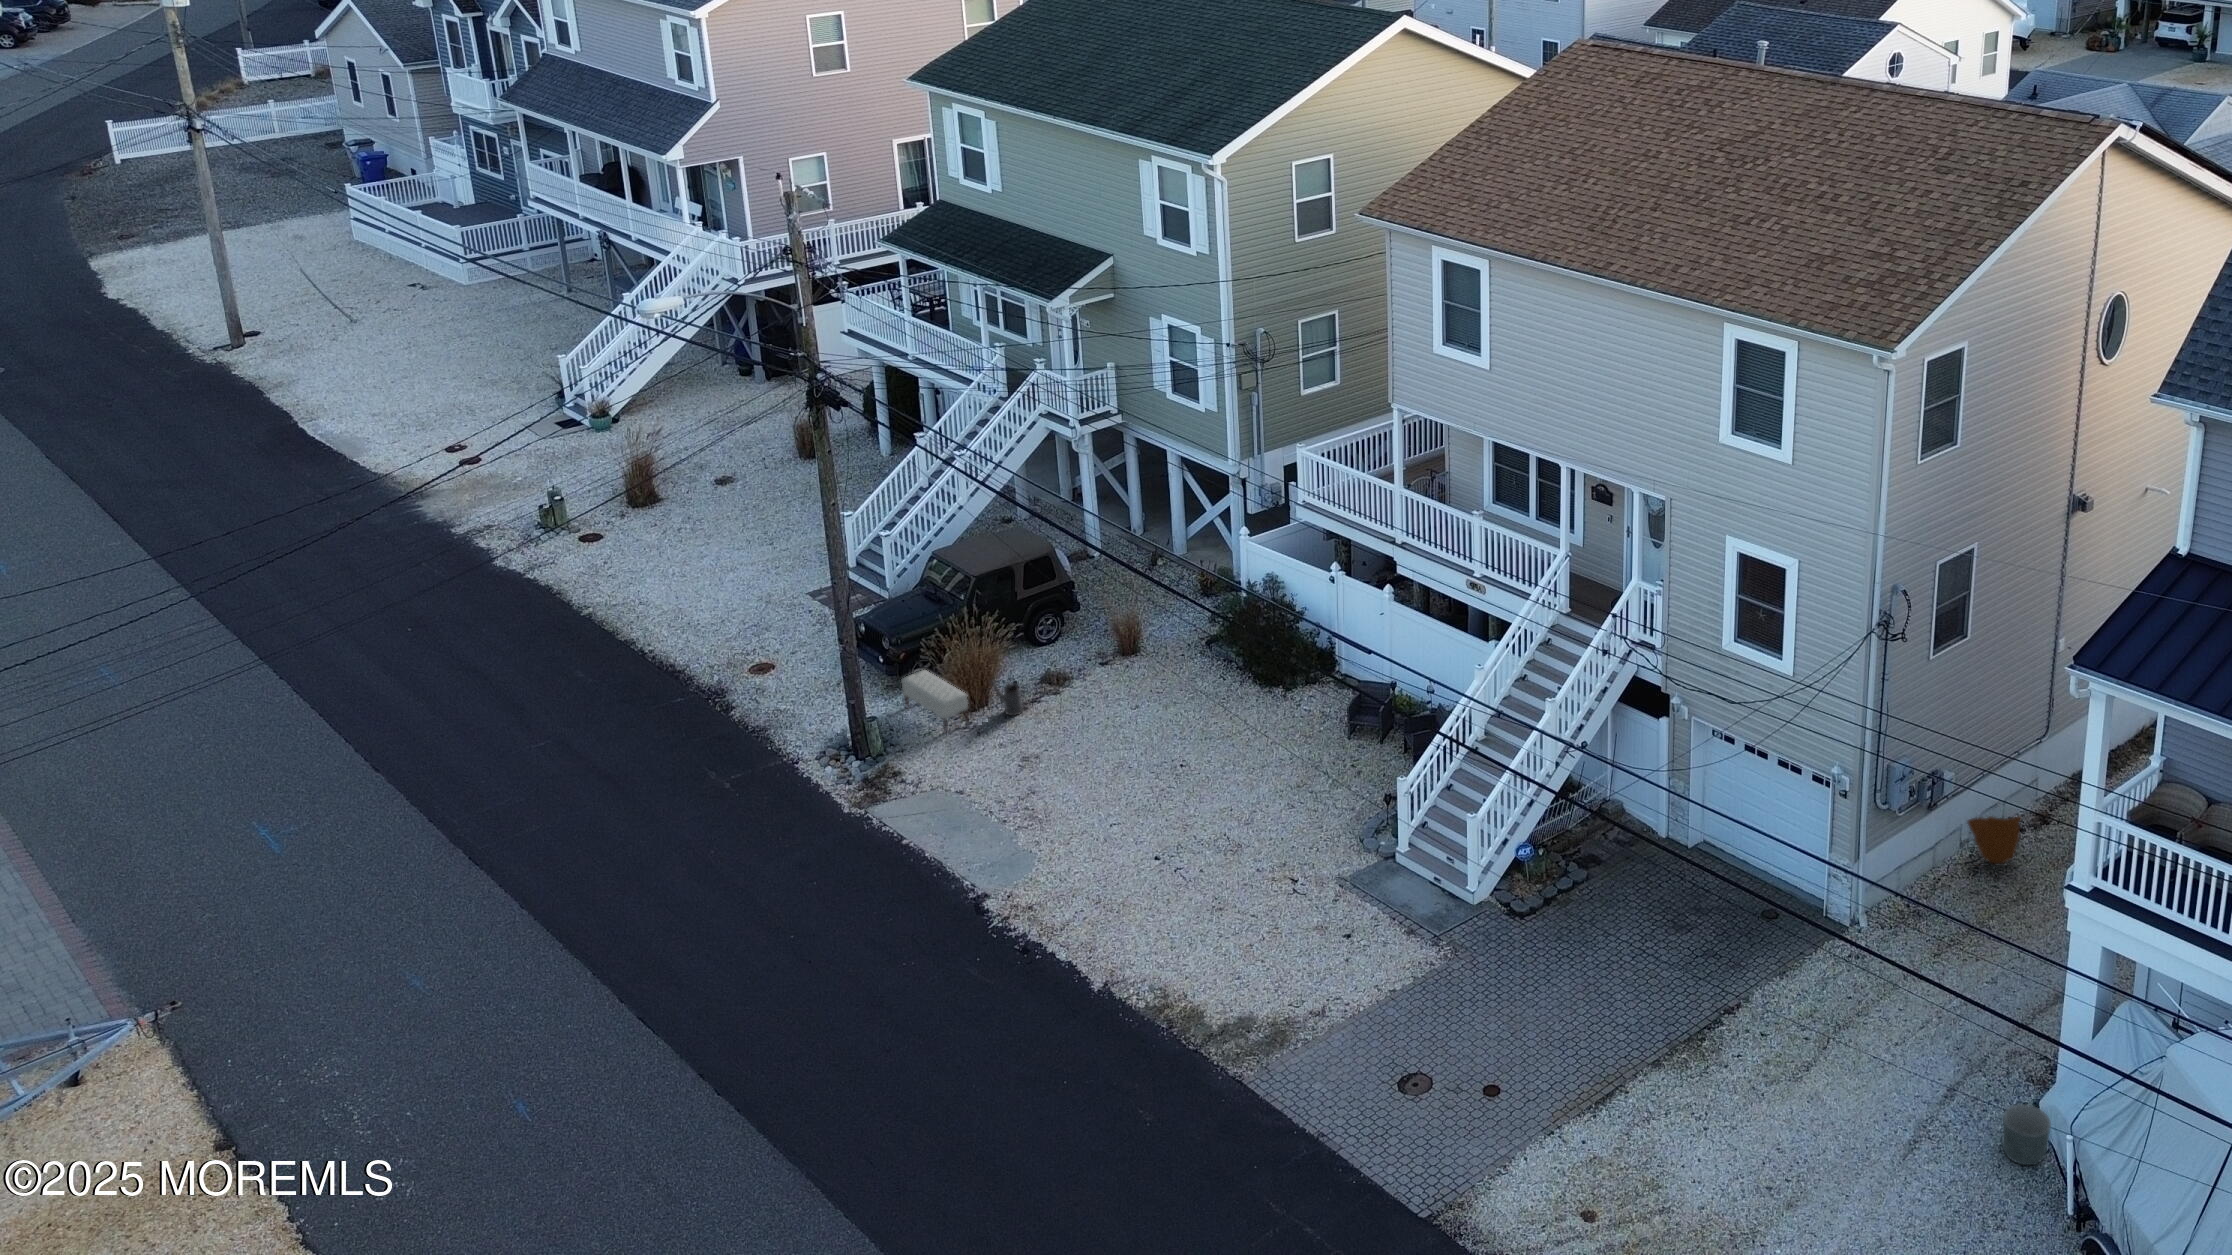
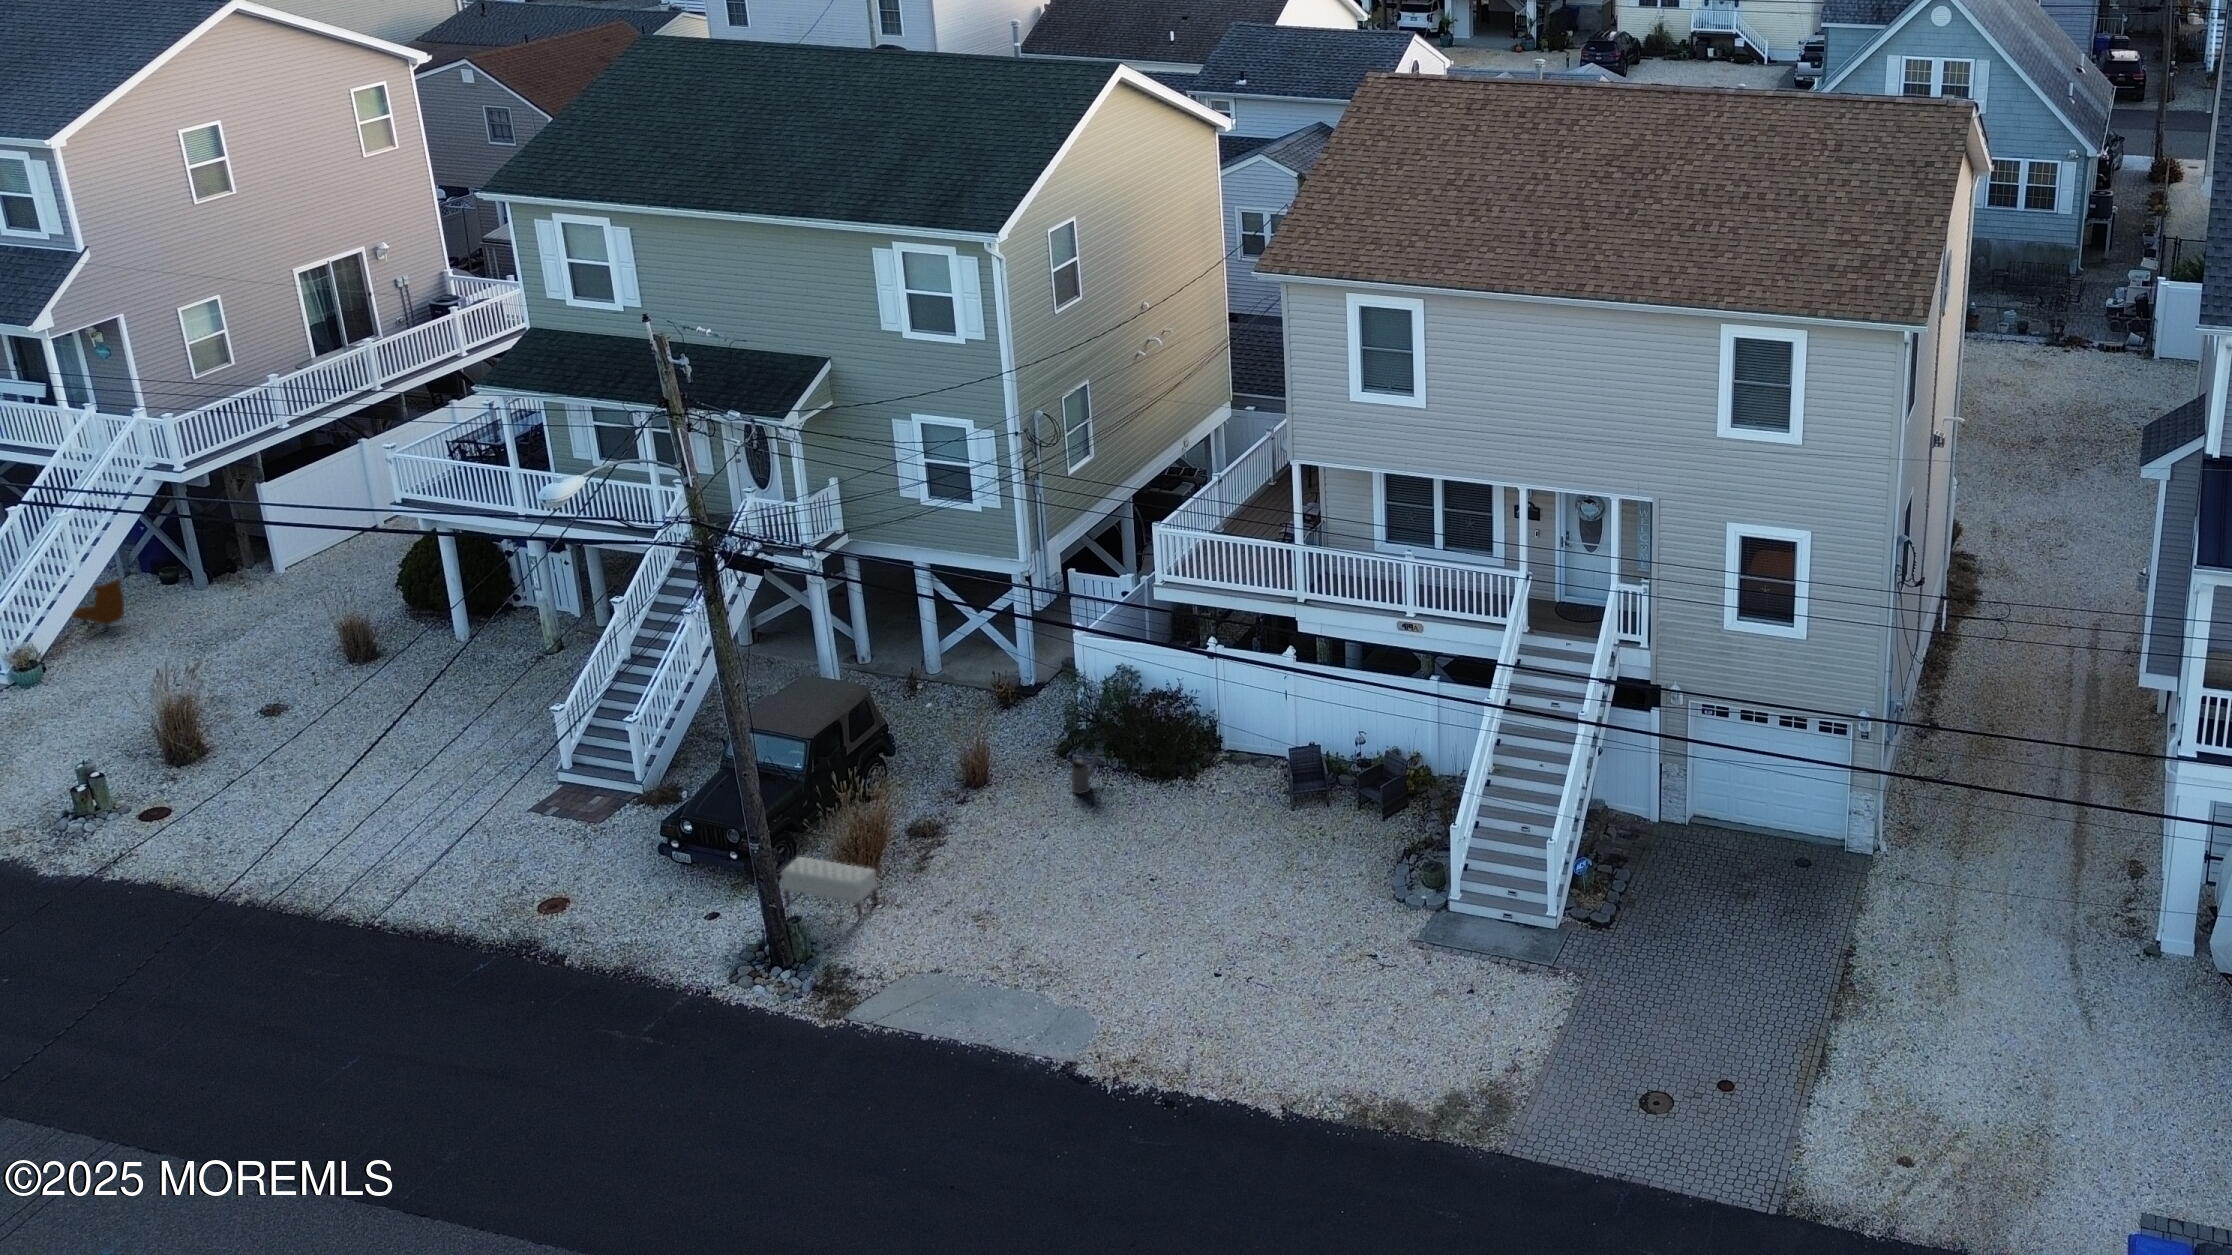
watering can: present [991,682,1023,716] -> present [1070,751,1099,794]
lounge chair: present [1968,816,2021,874] -> present [73,579,124,632]
planter: present [2002,1104,2051,1165] -> none [2159,964,2203,1016]

